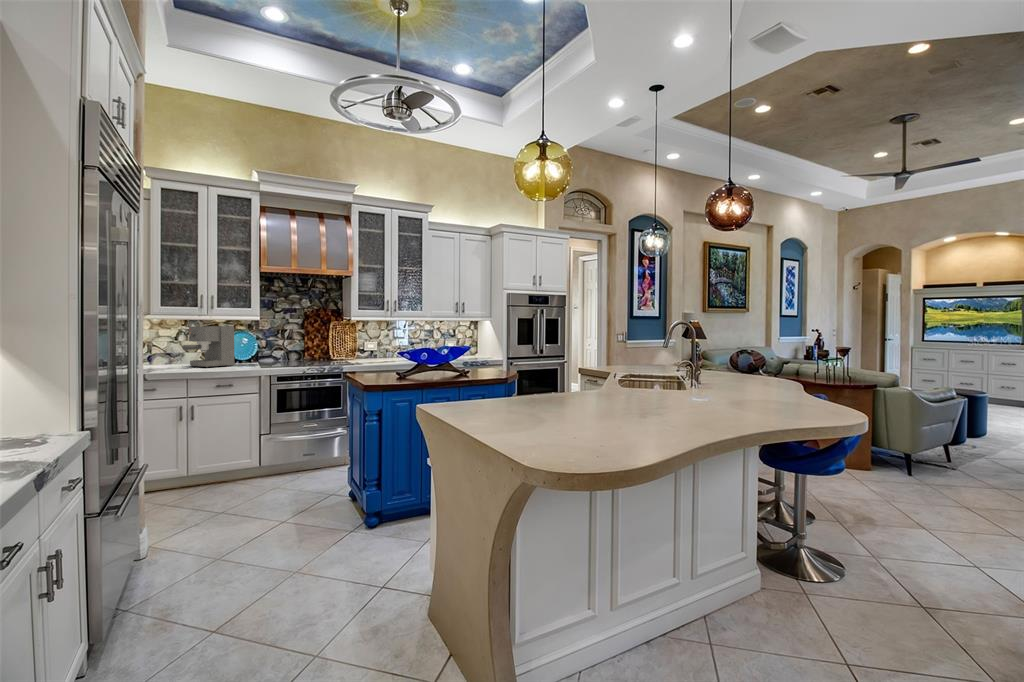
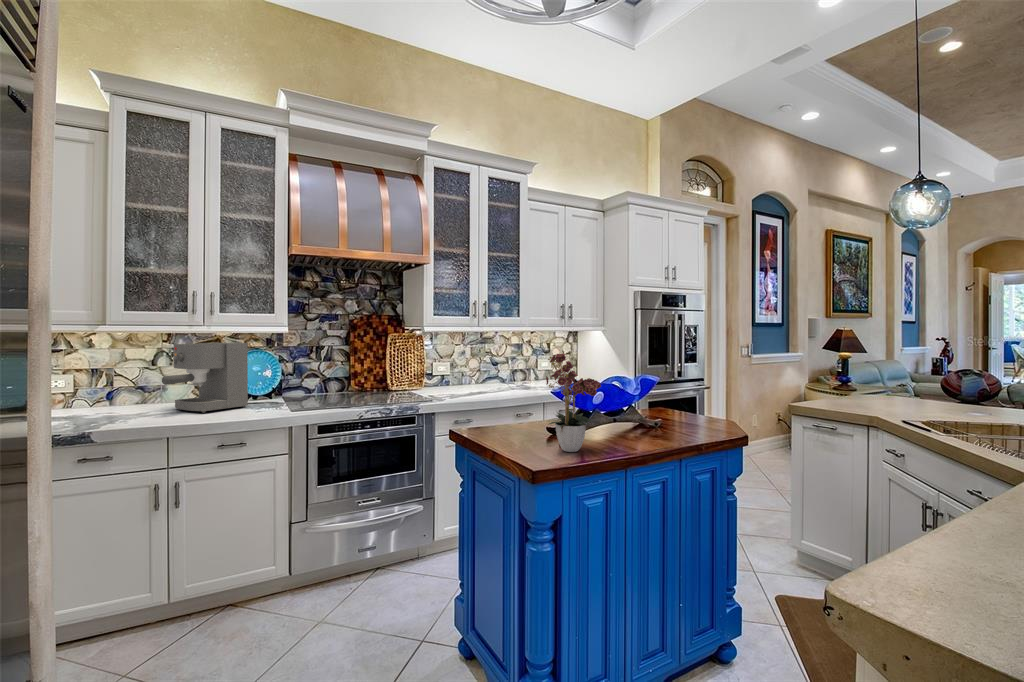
flower arrangement: none [374,326,411,379] -> present [546,353,601,452]

